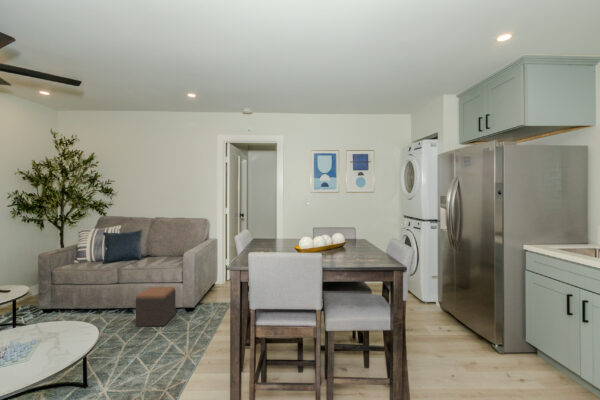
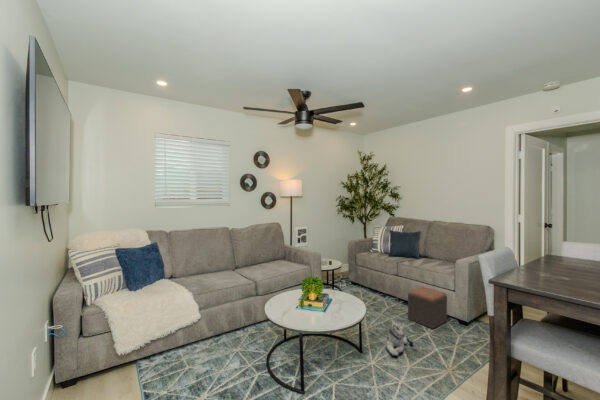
plush toy: none [116,330,148,370] -> present [386,321,413,356]

